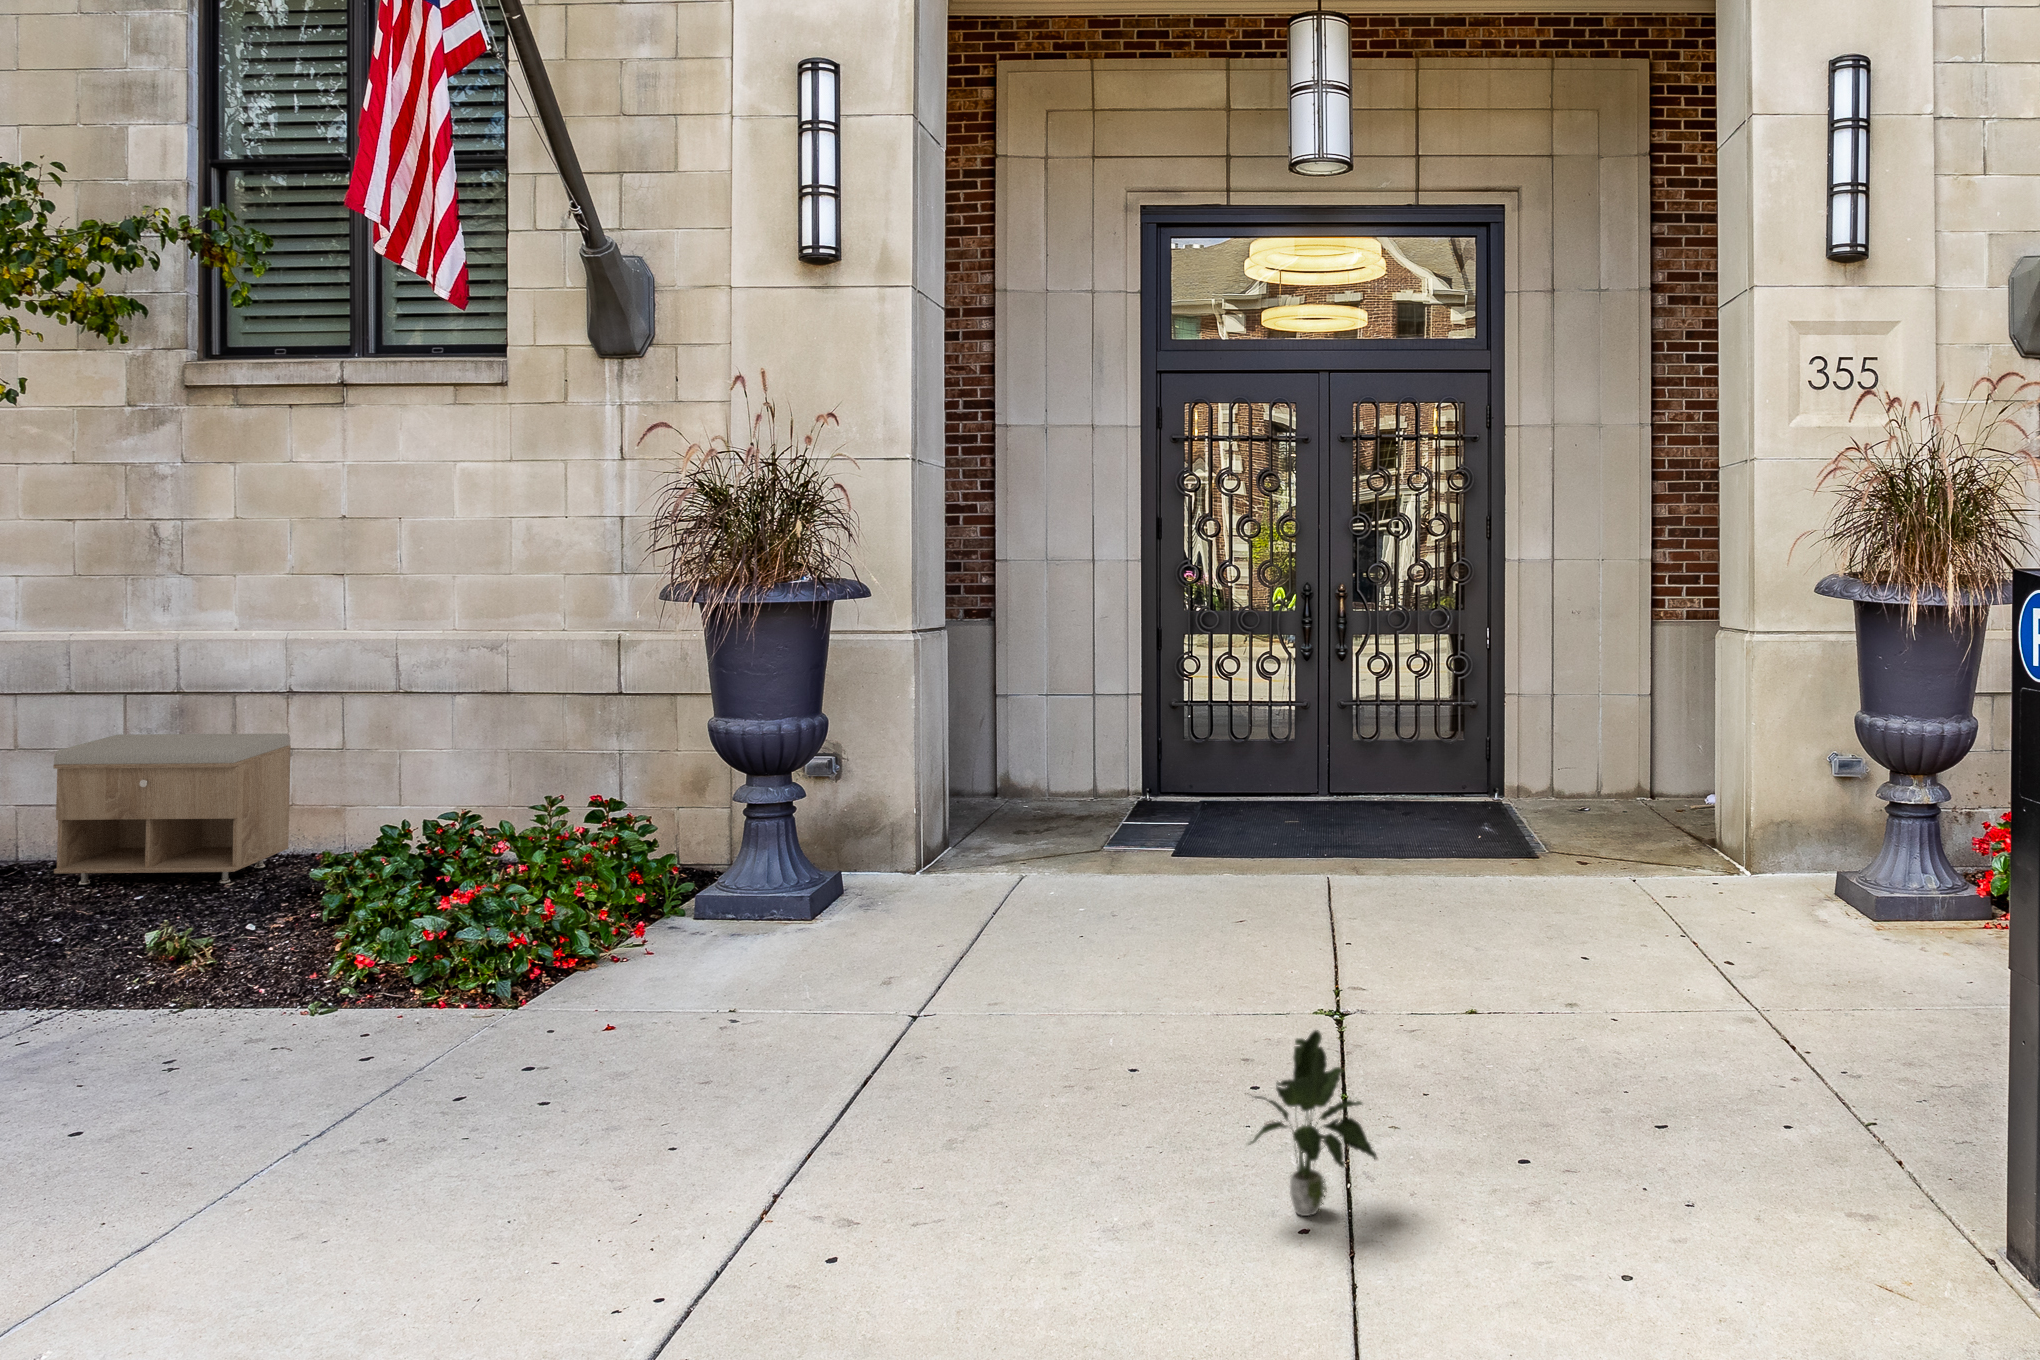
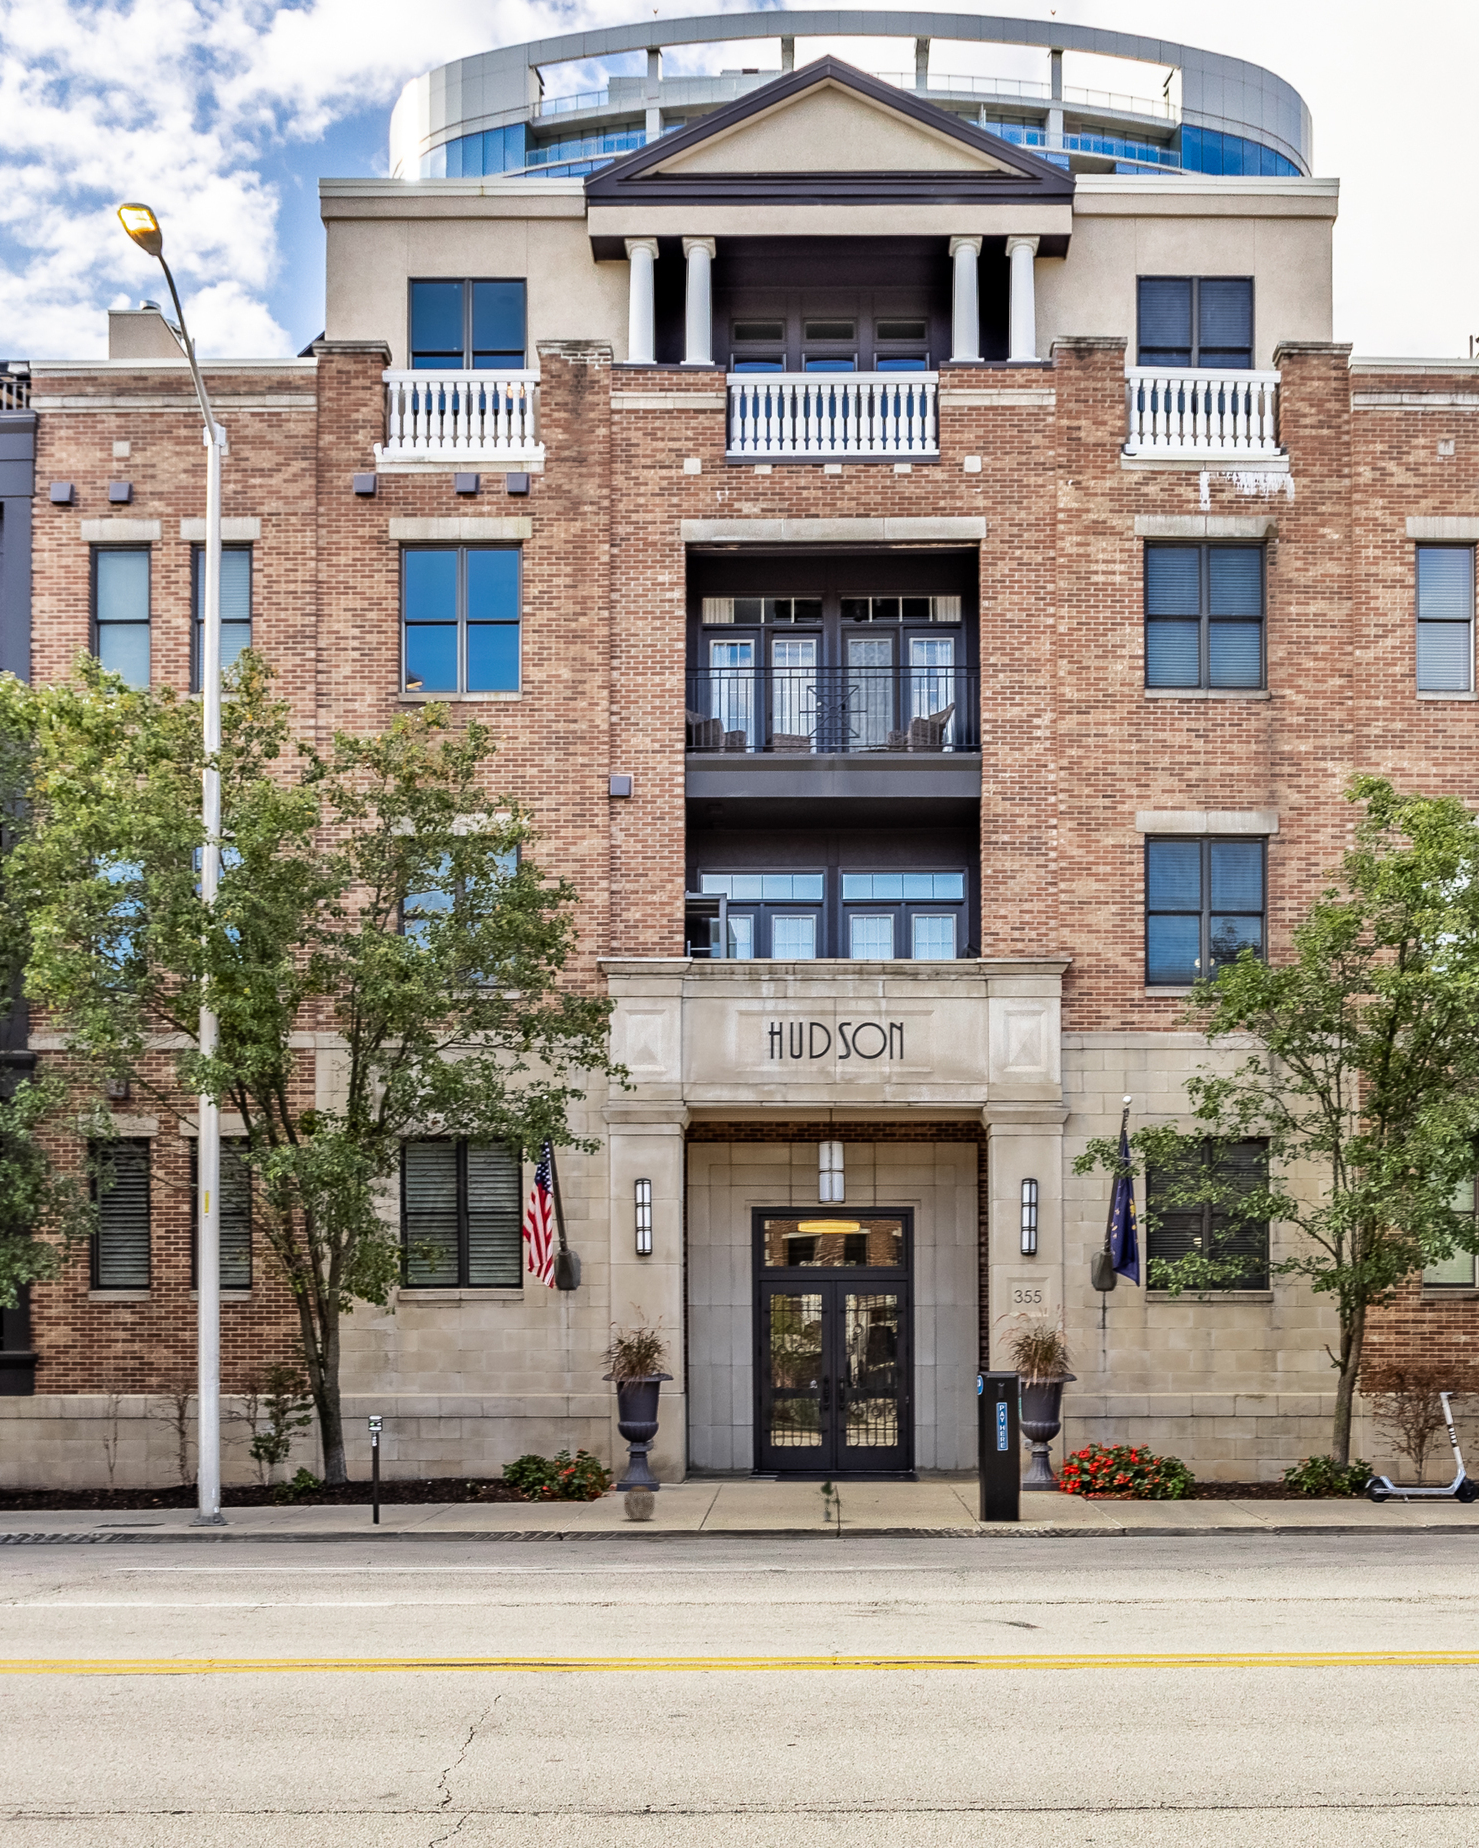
storage bench: present [53,733,291,885] -> none [373,1434,442,1488]
woven basket: none [426,1056,569,1218] -> present [625,1486,654,1521]

